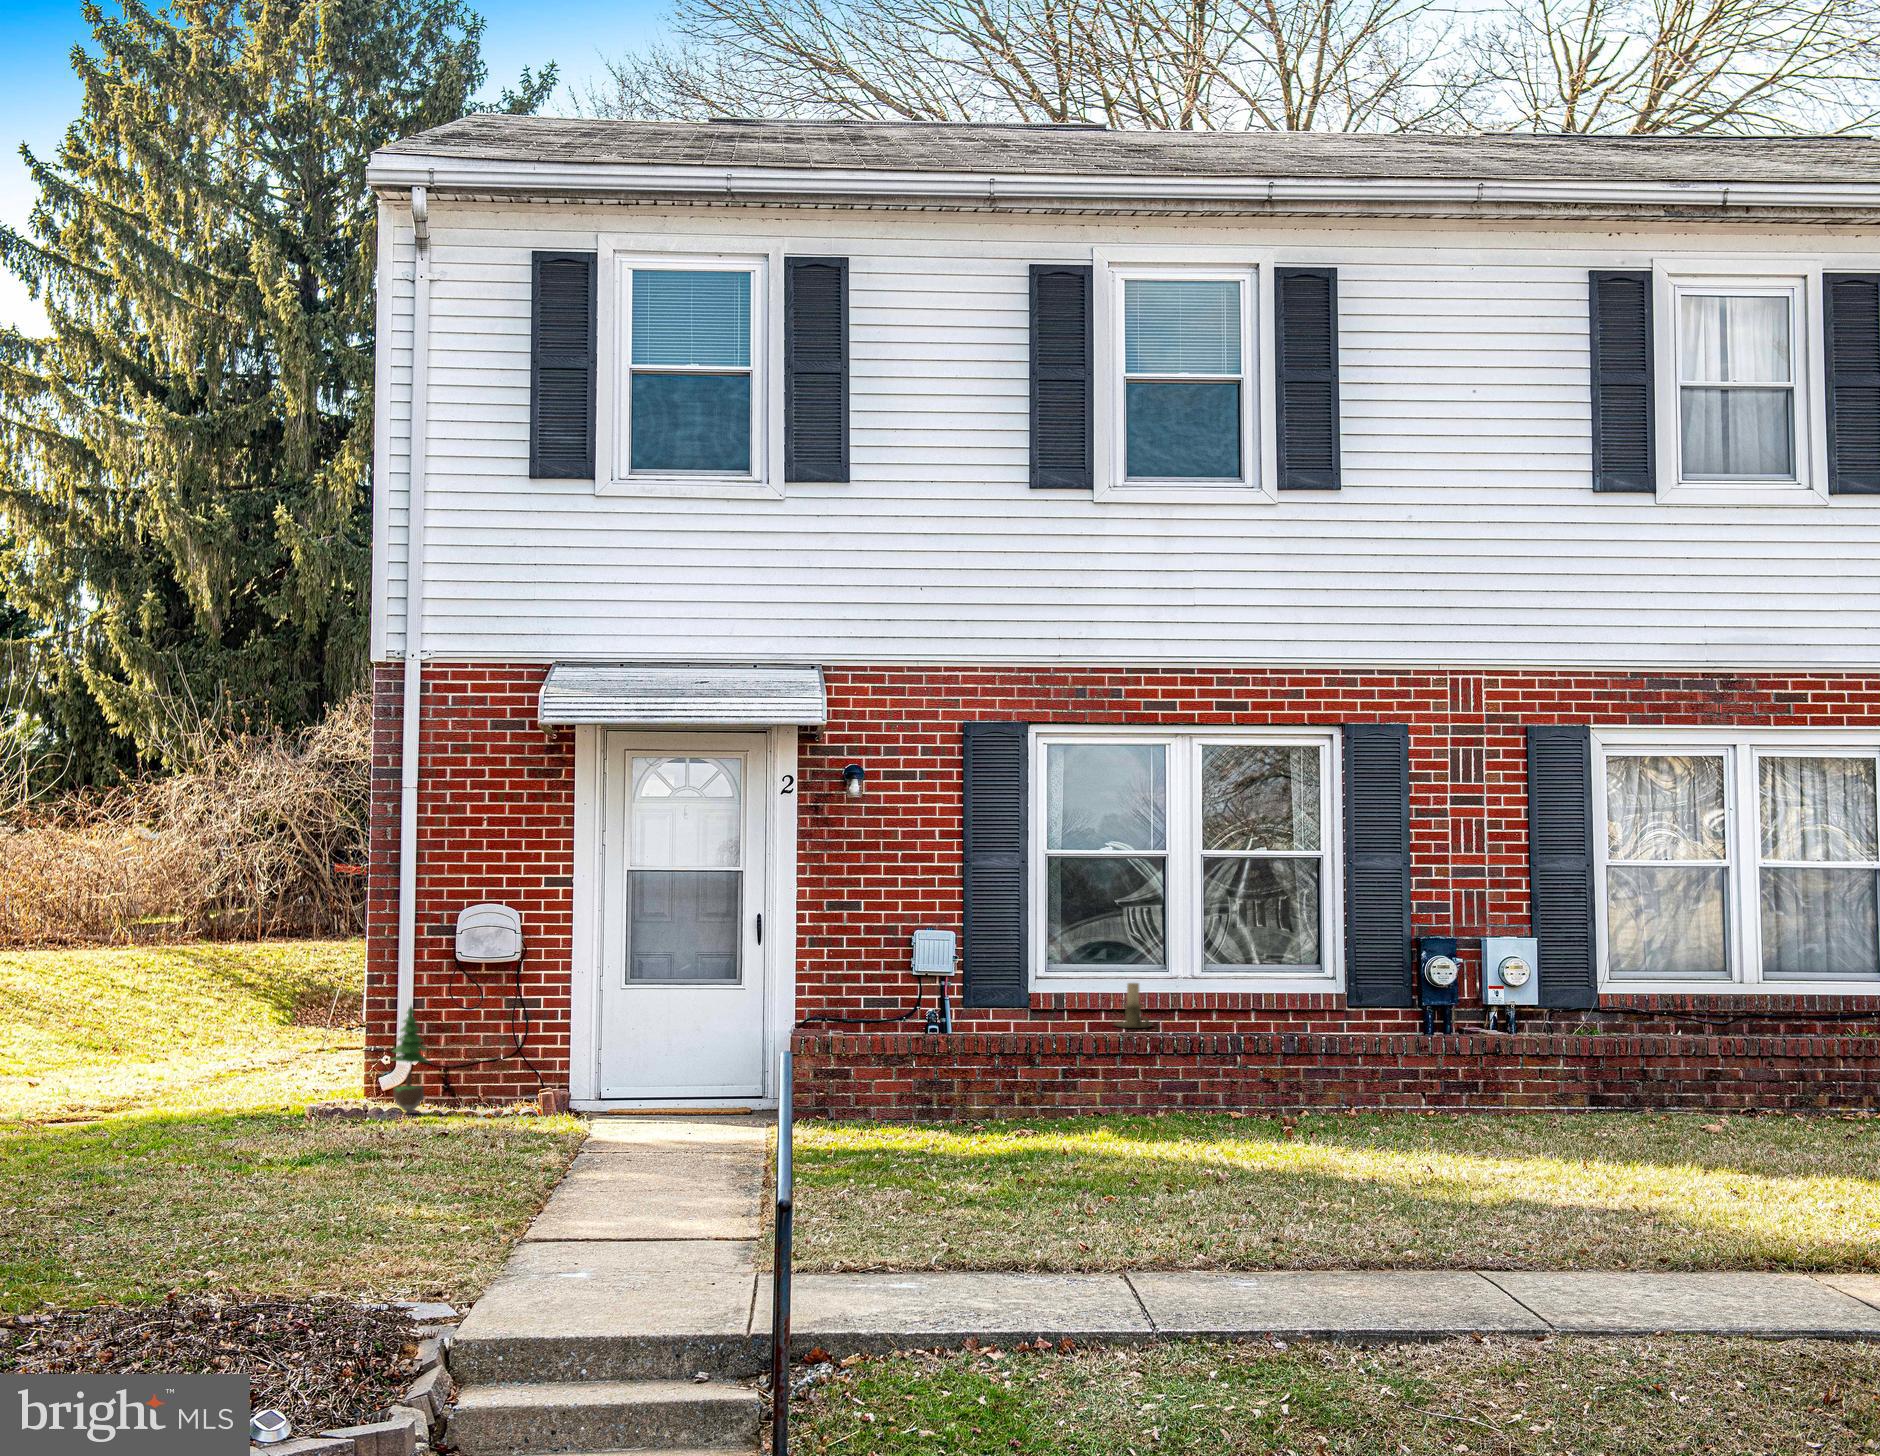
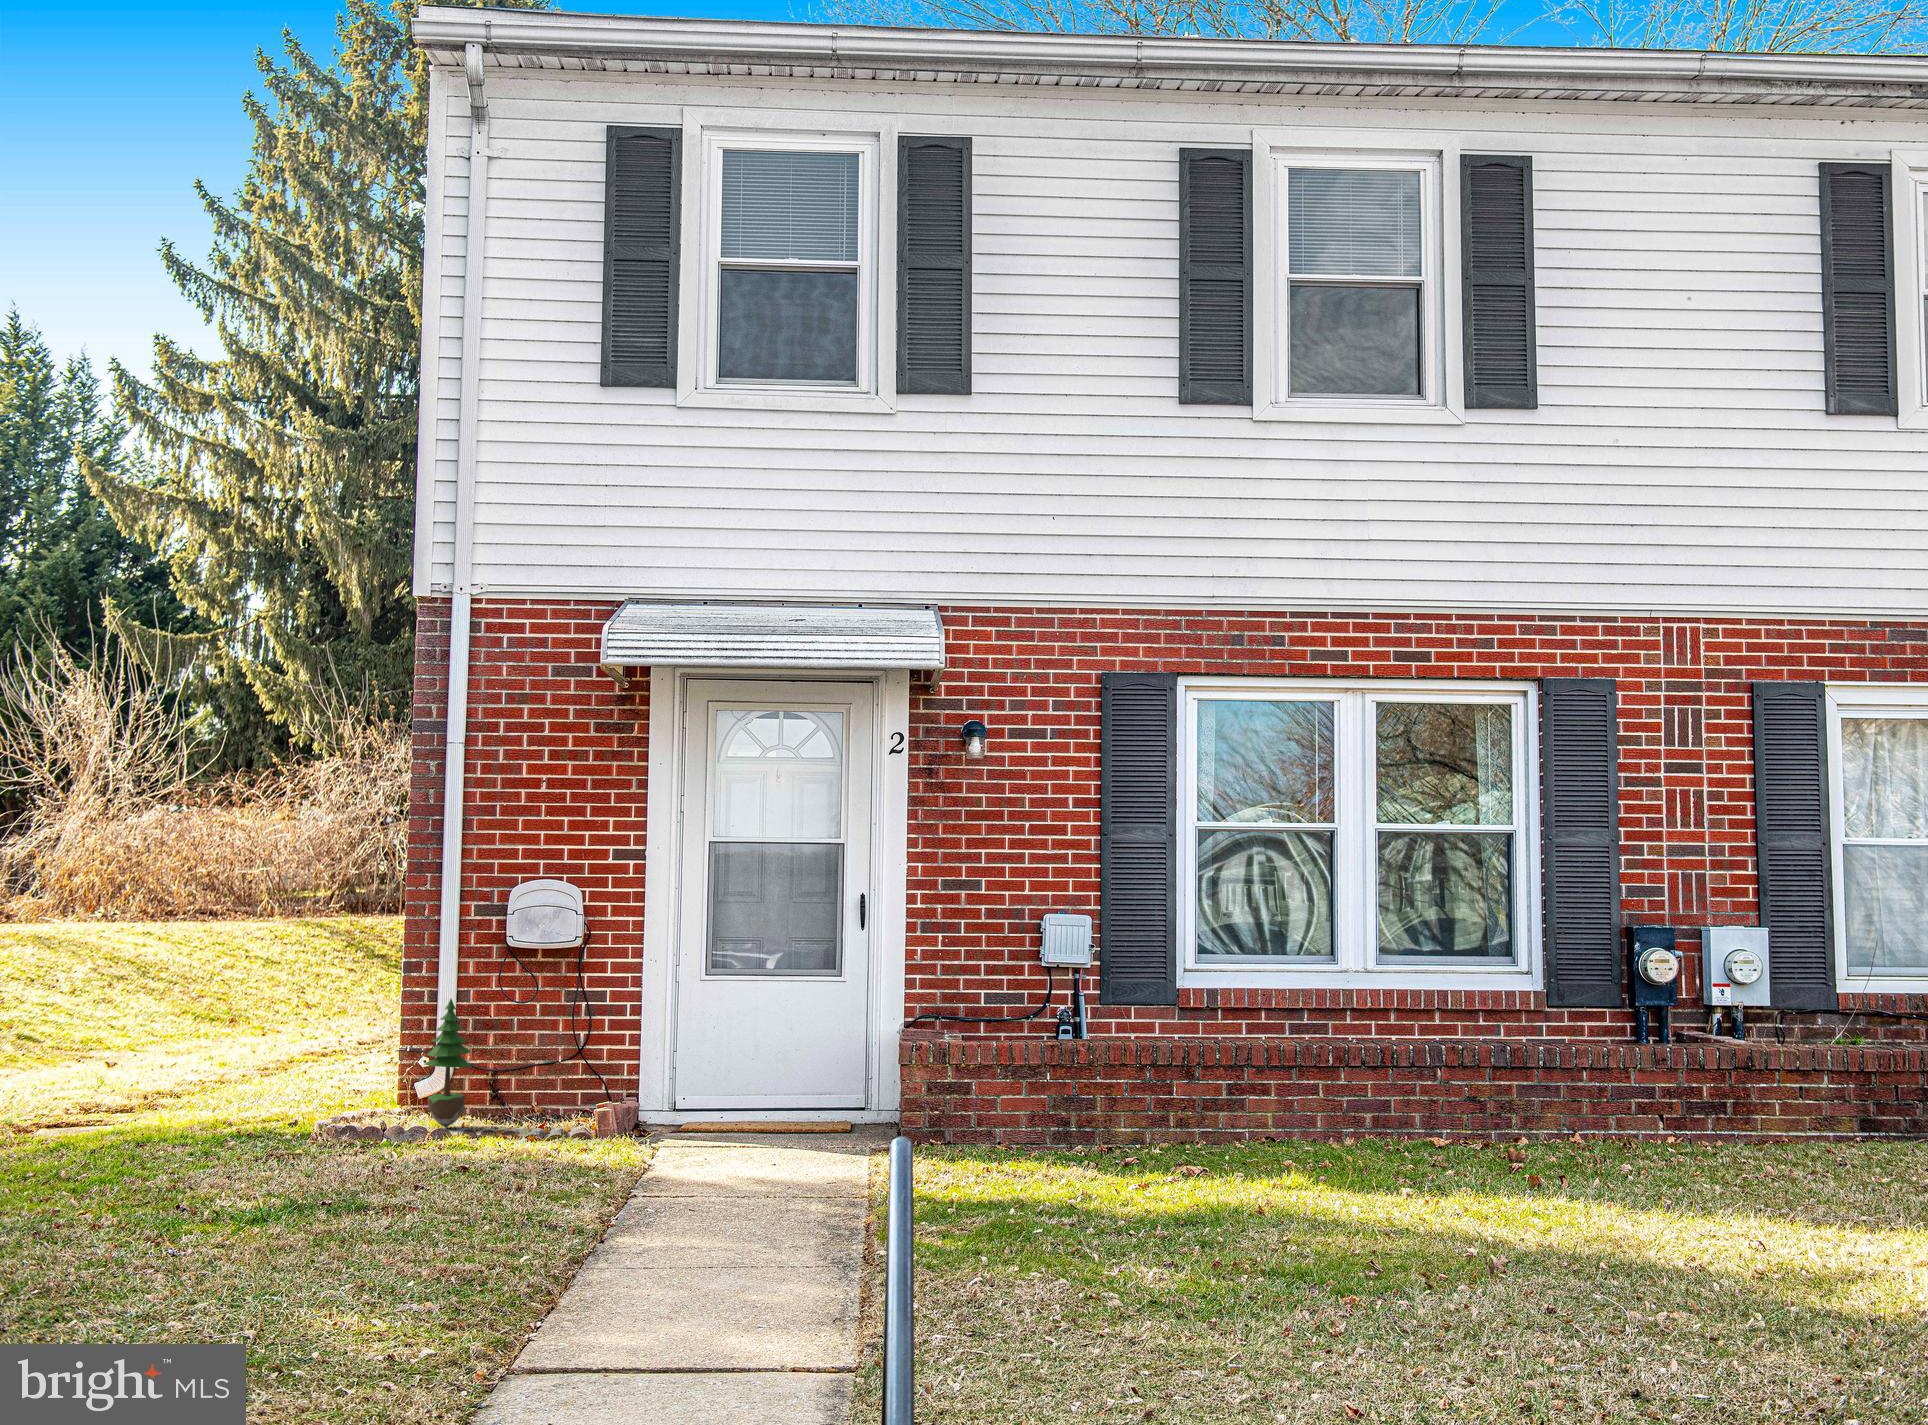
candle holder: present [1114,983,1152,1028] -> none [1275,978,1324,1032]

